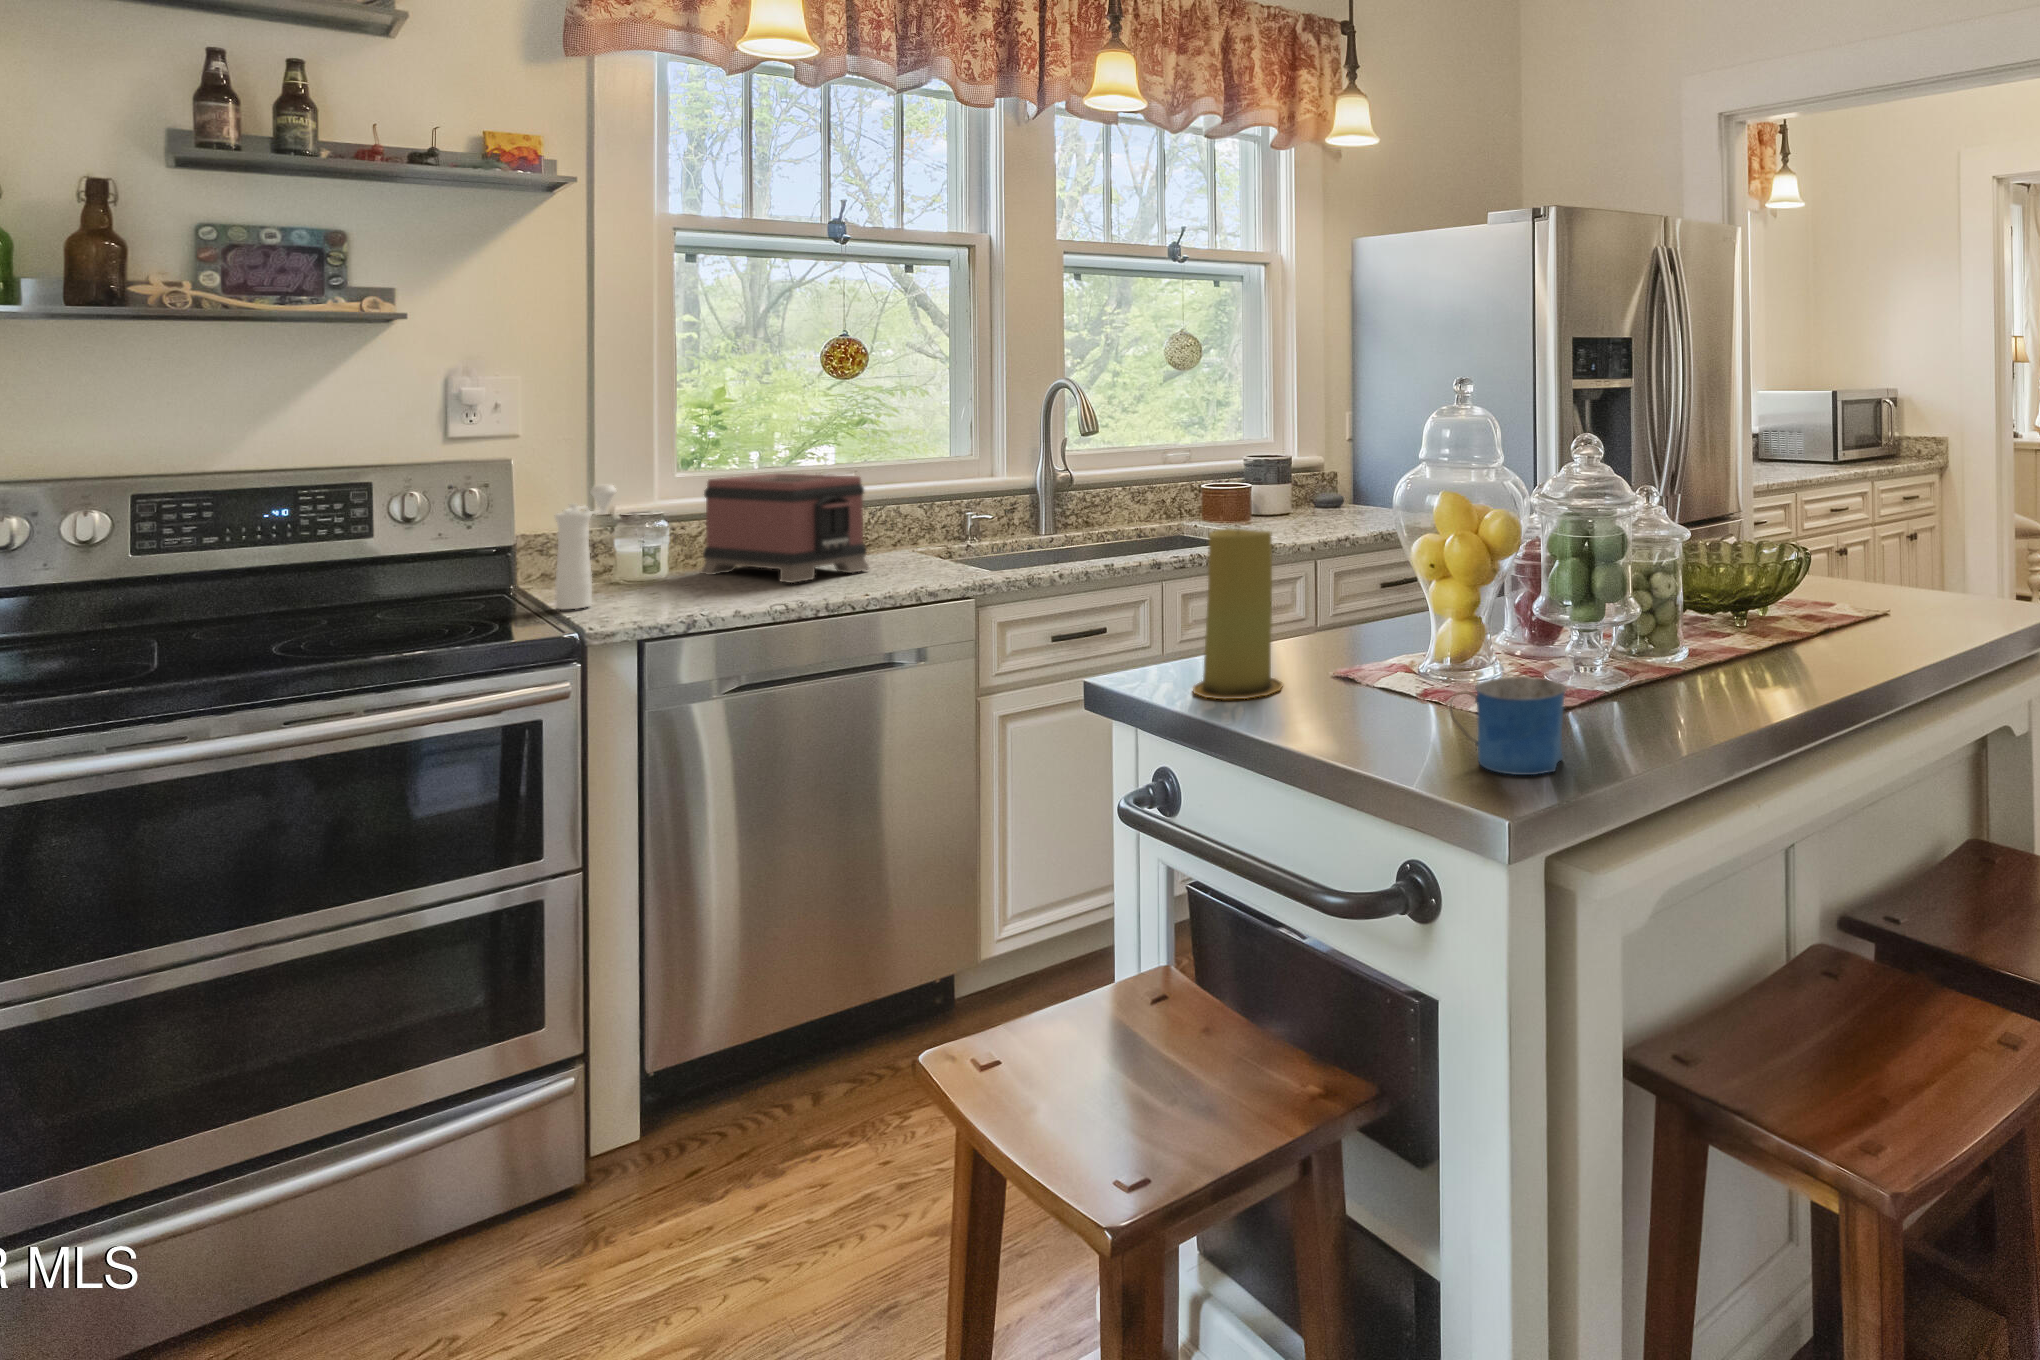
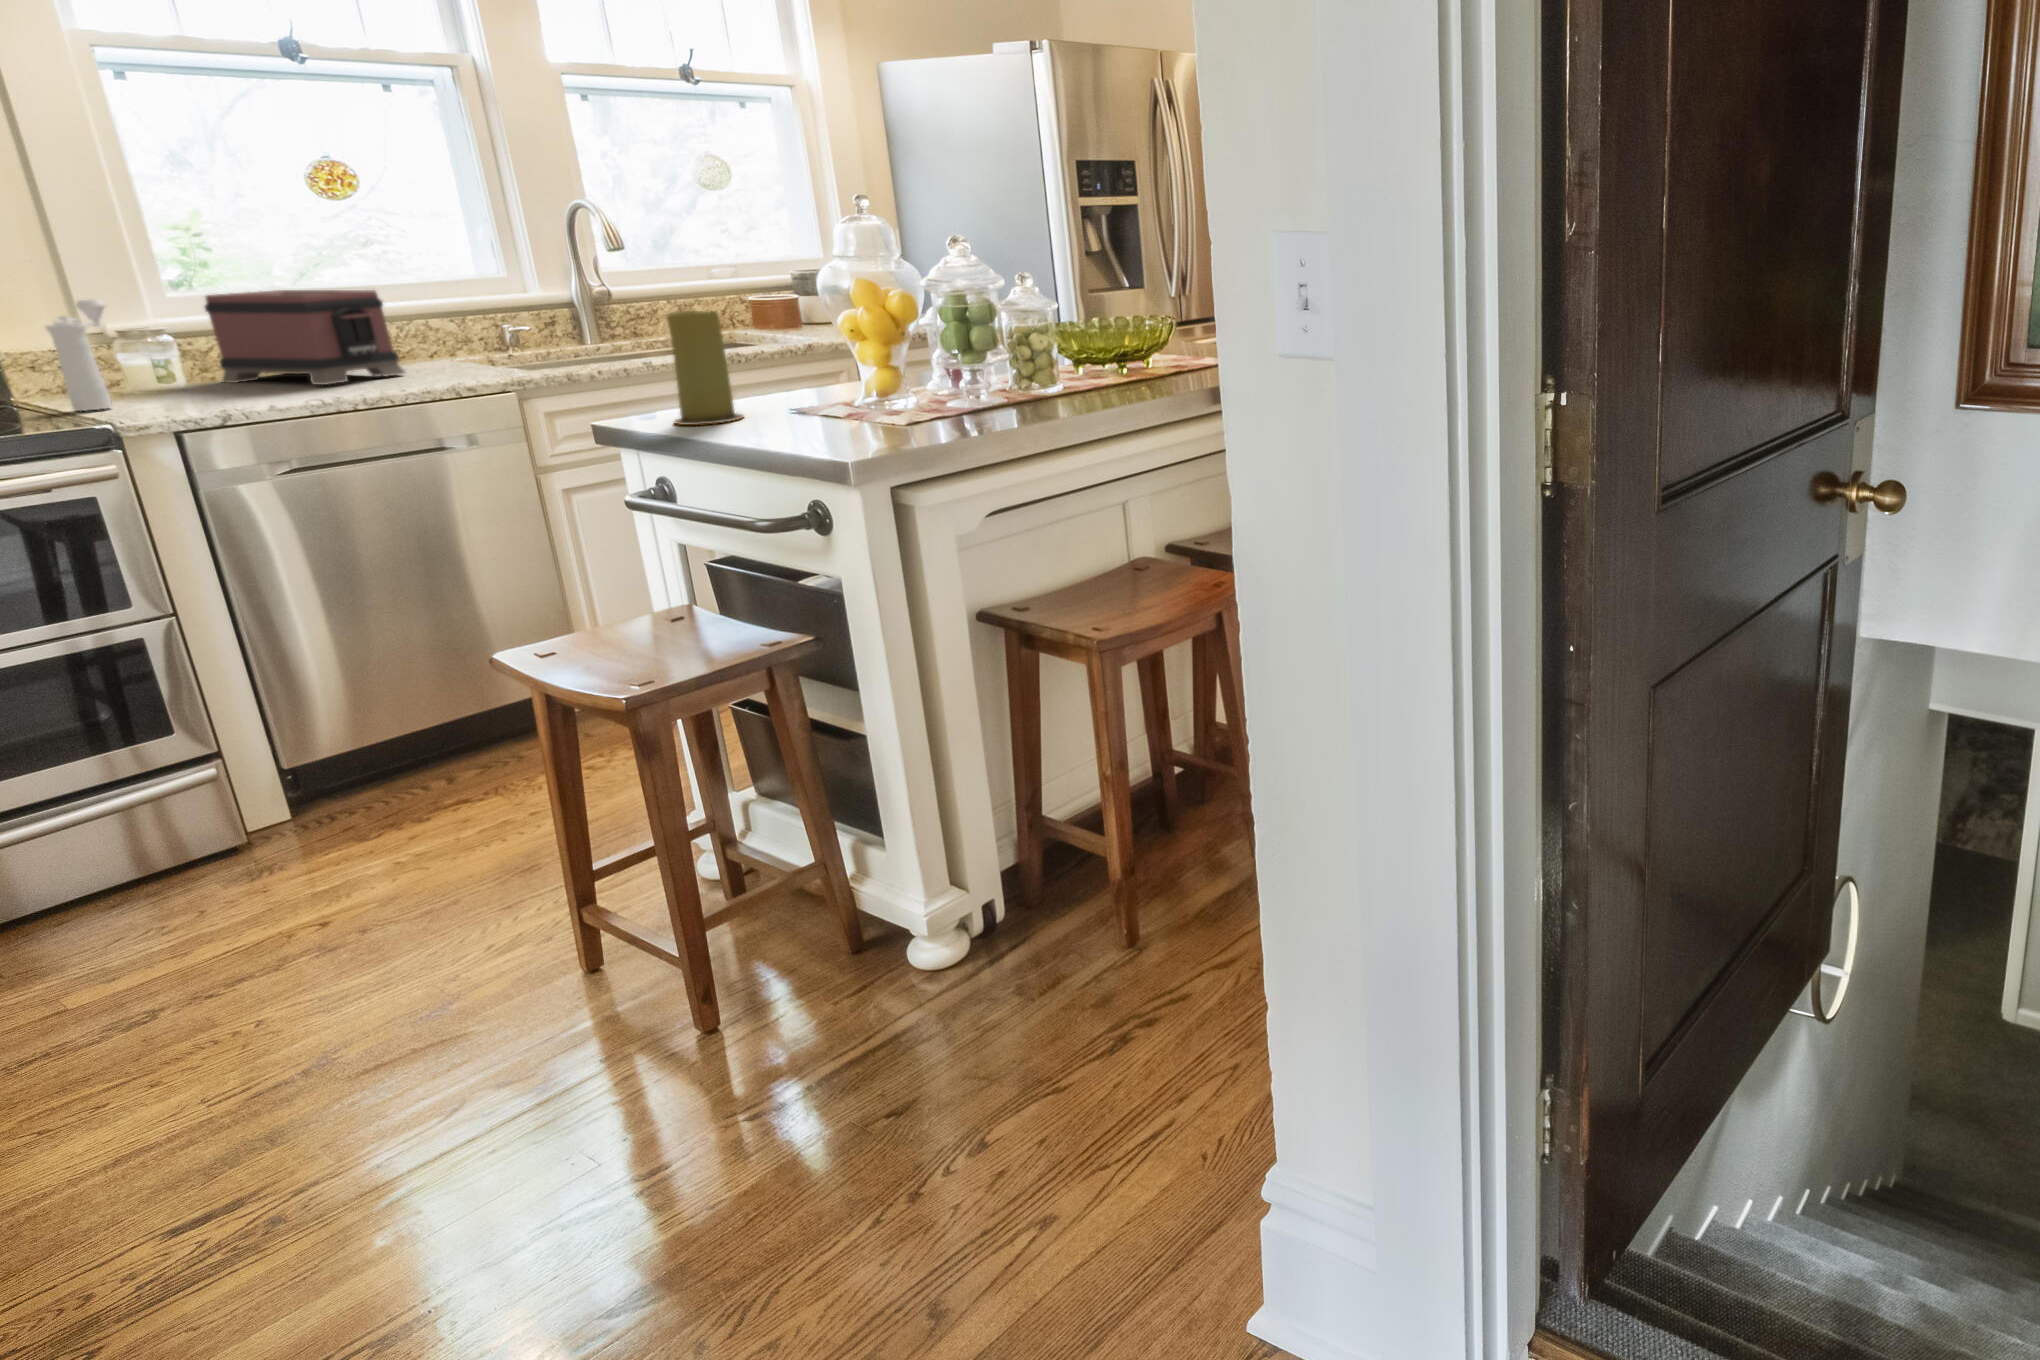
mug: present [1449,676,1566,775] -> none [825,390,904,443]

